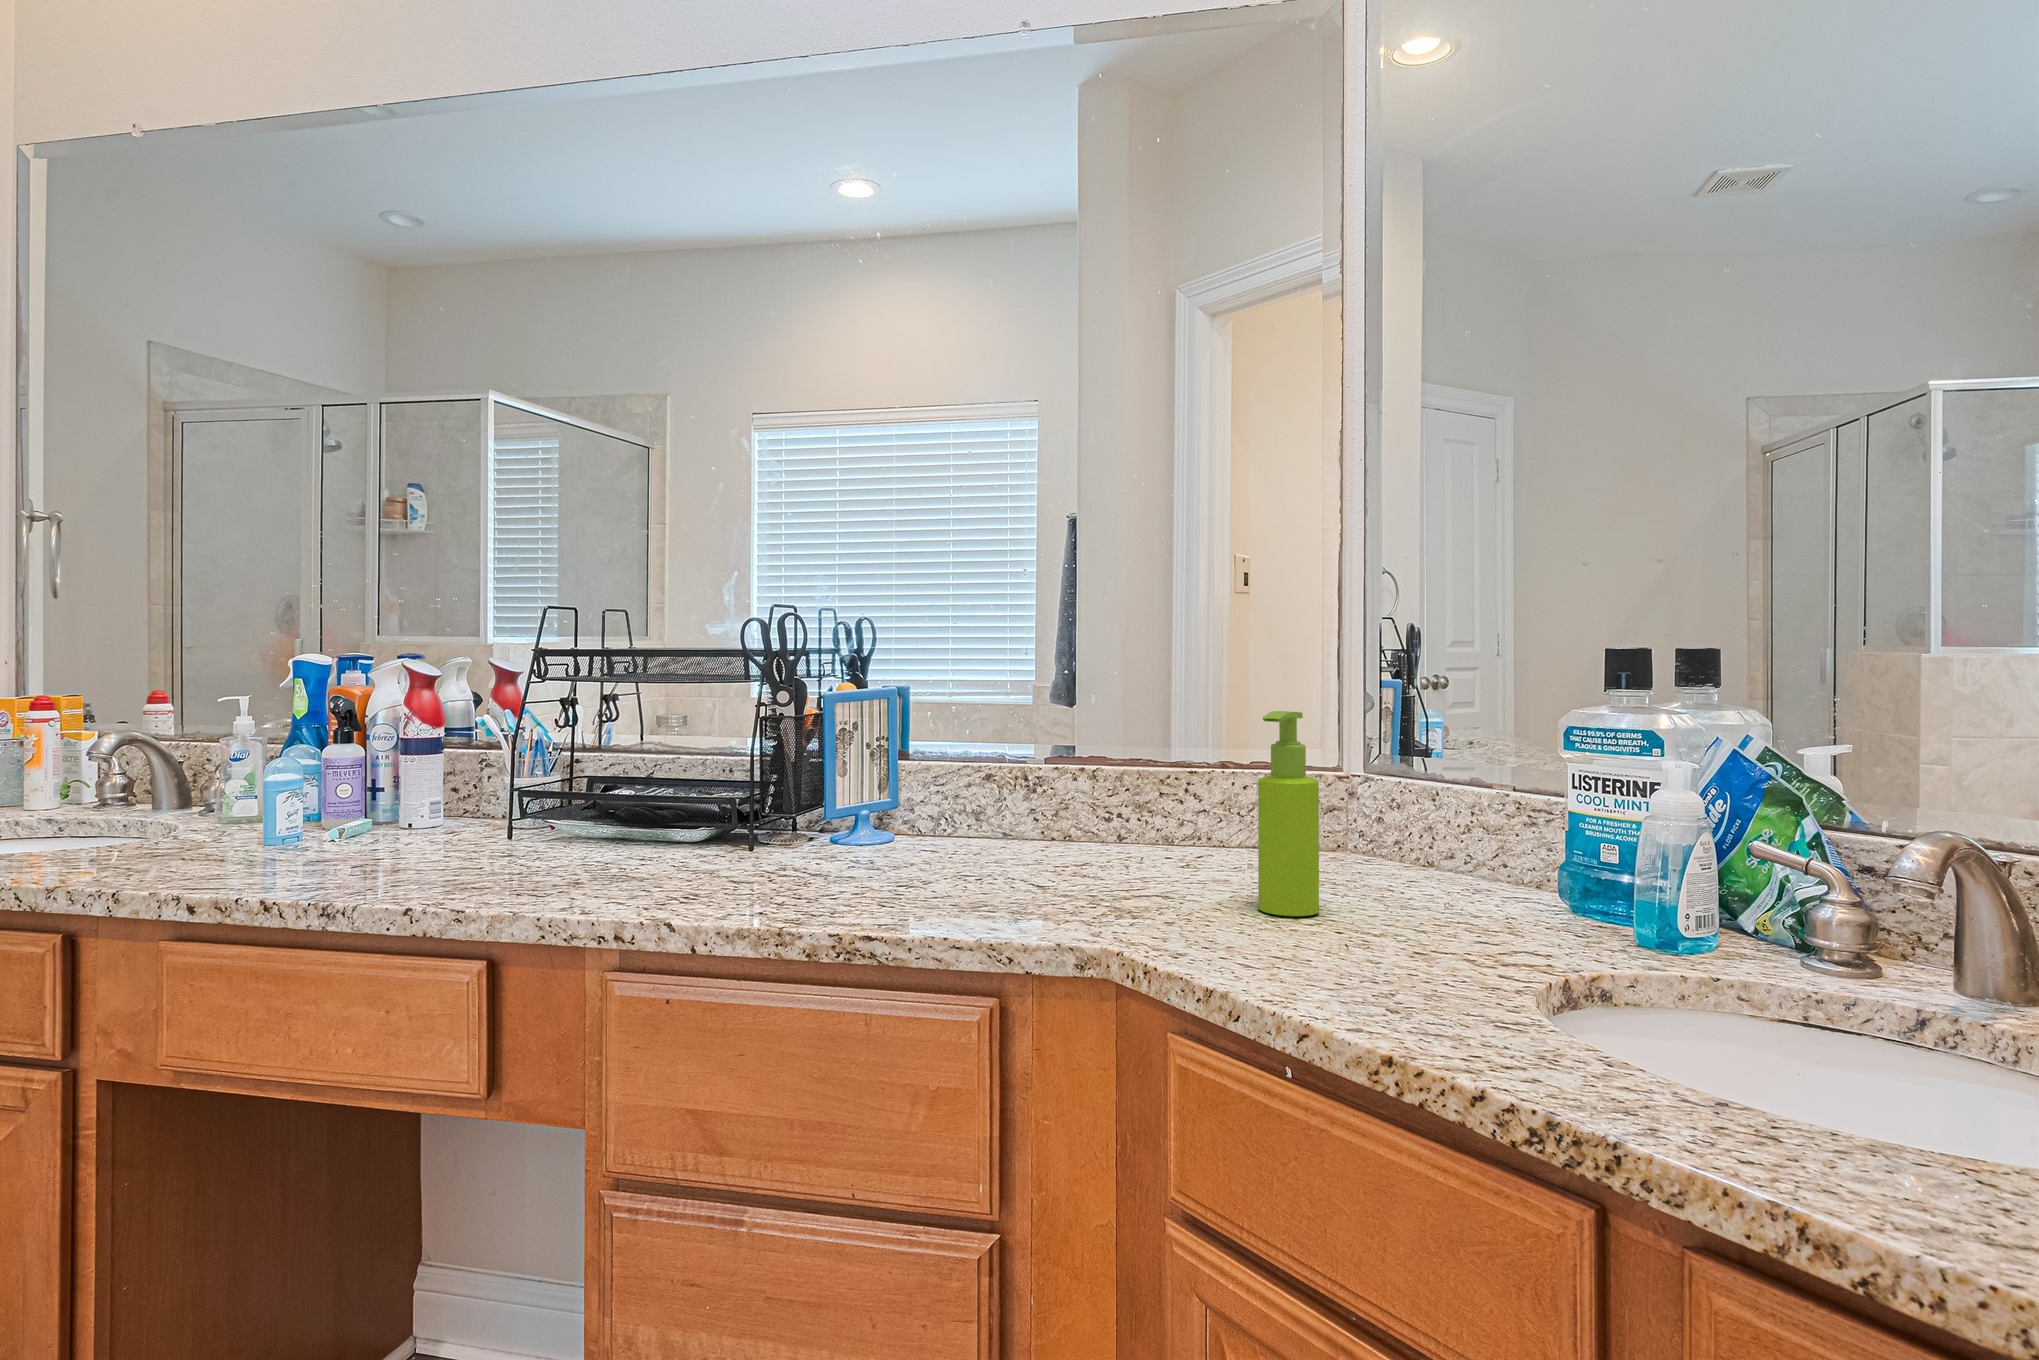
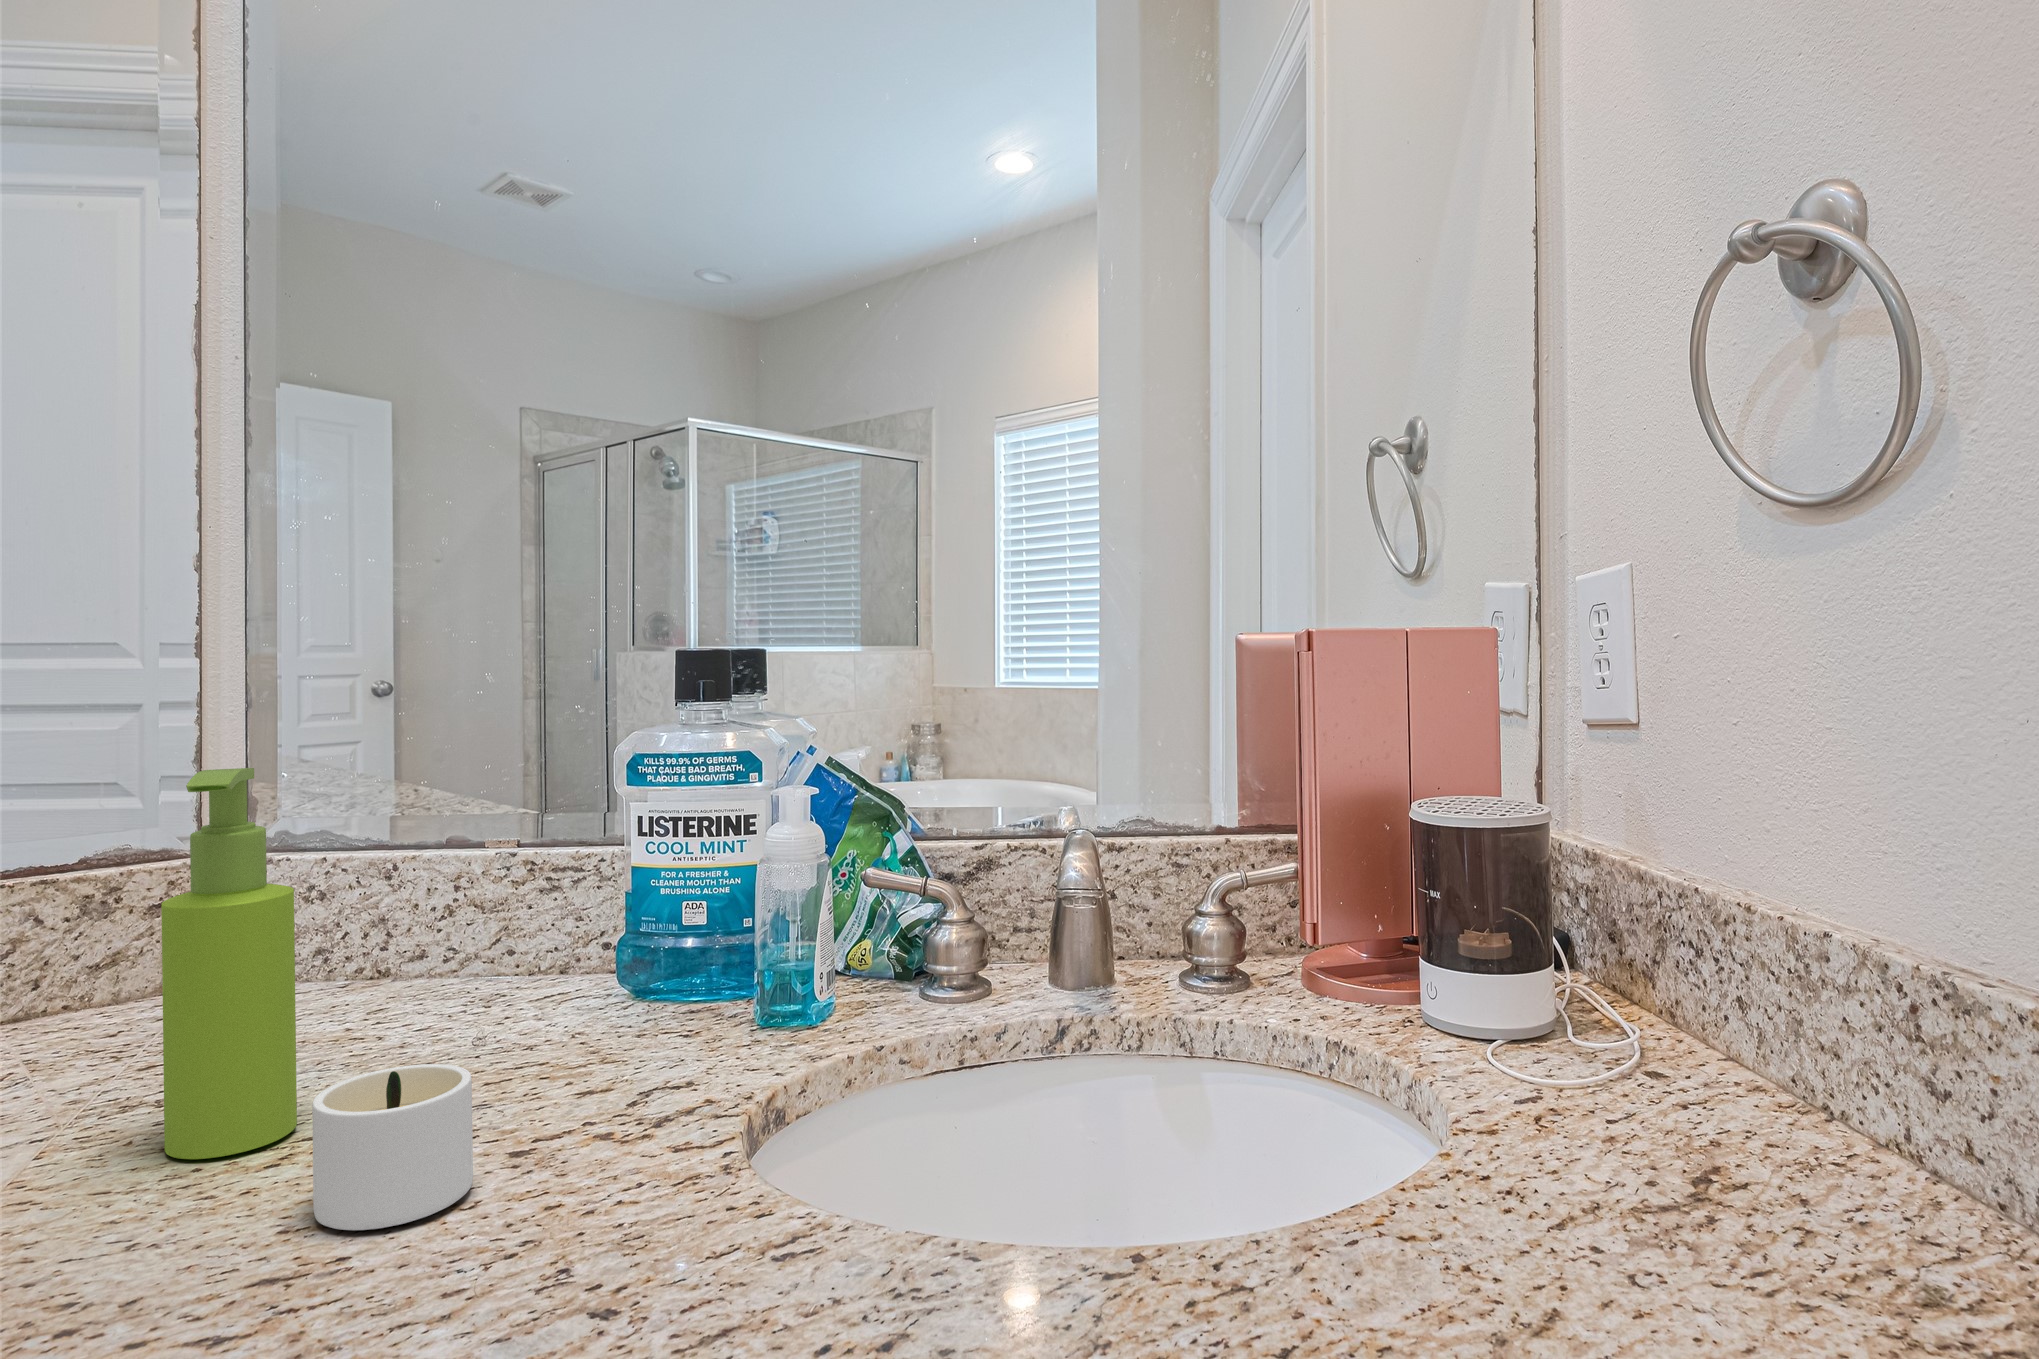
candle: none [1289,879,1409,957] -> present [312,1064,473,1230]

